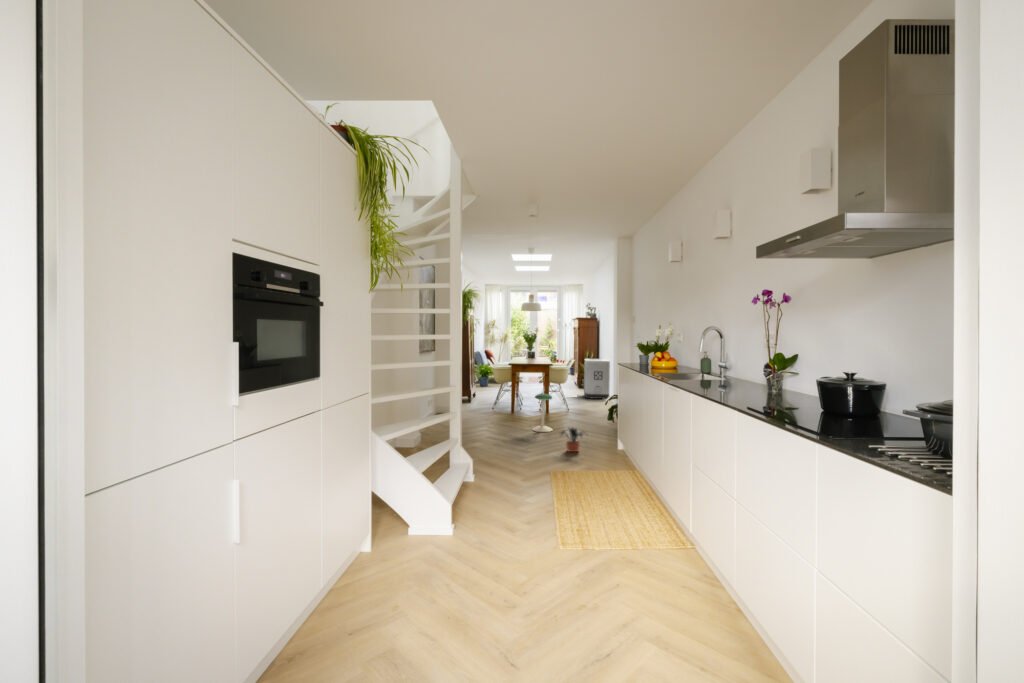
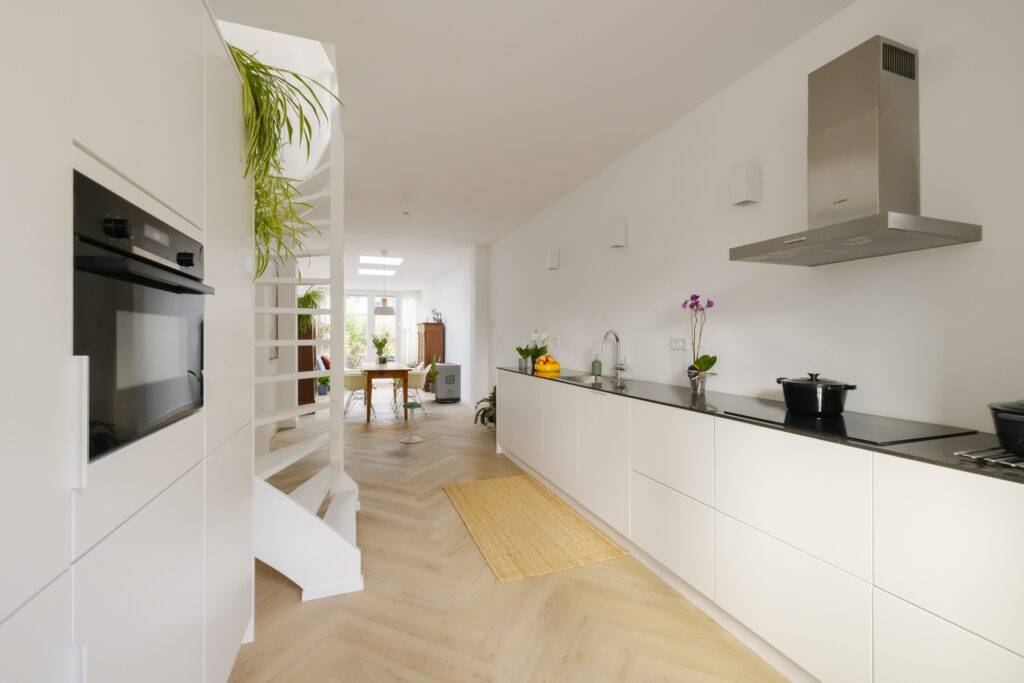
potted plant: present [561,428,583,452] -> none [439,436,470,462]

